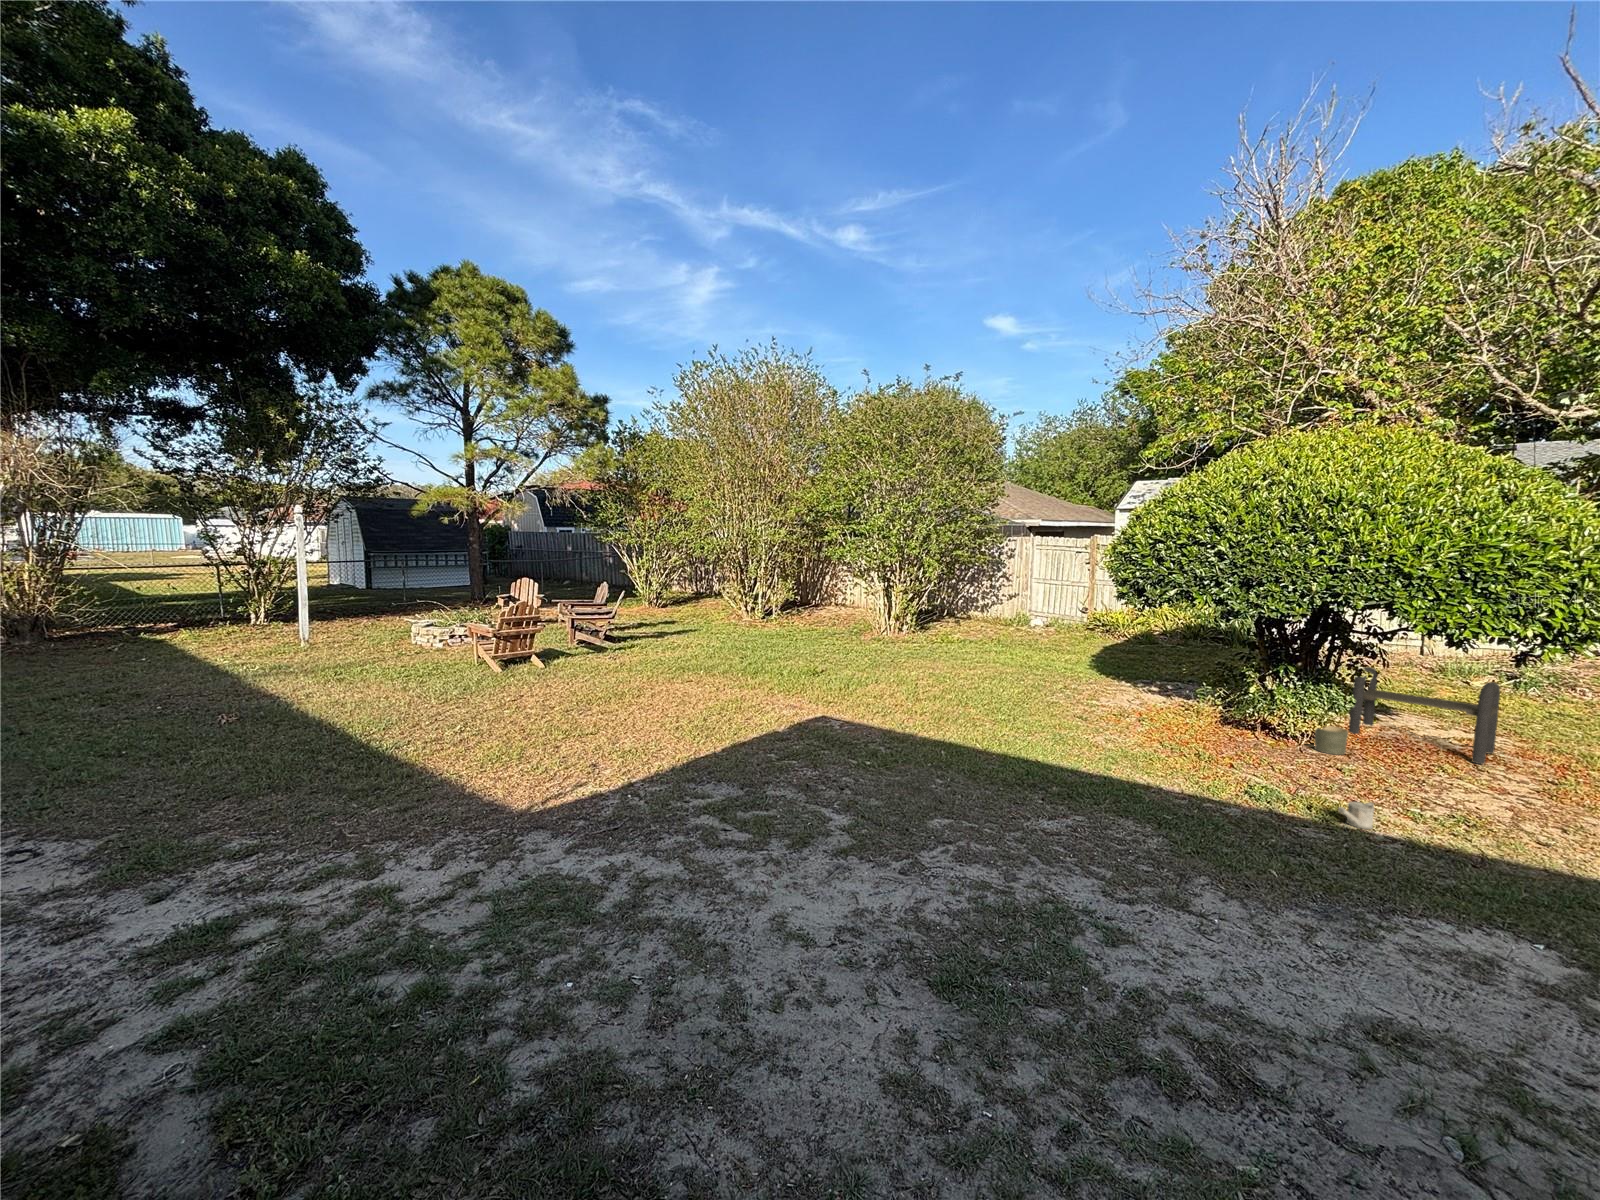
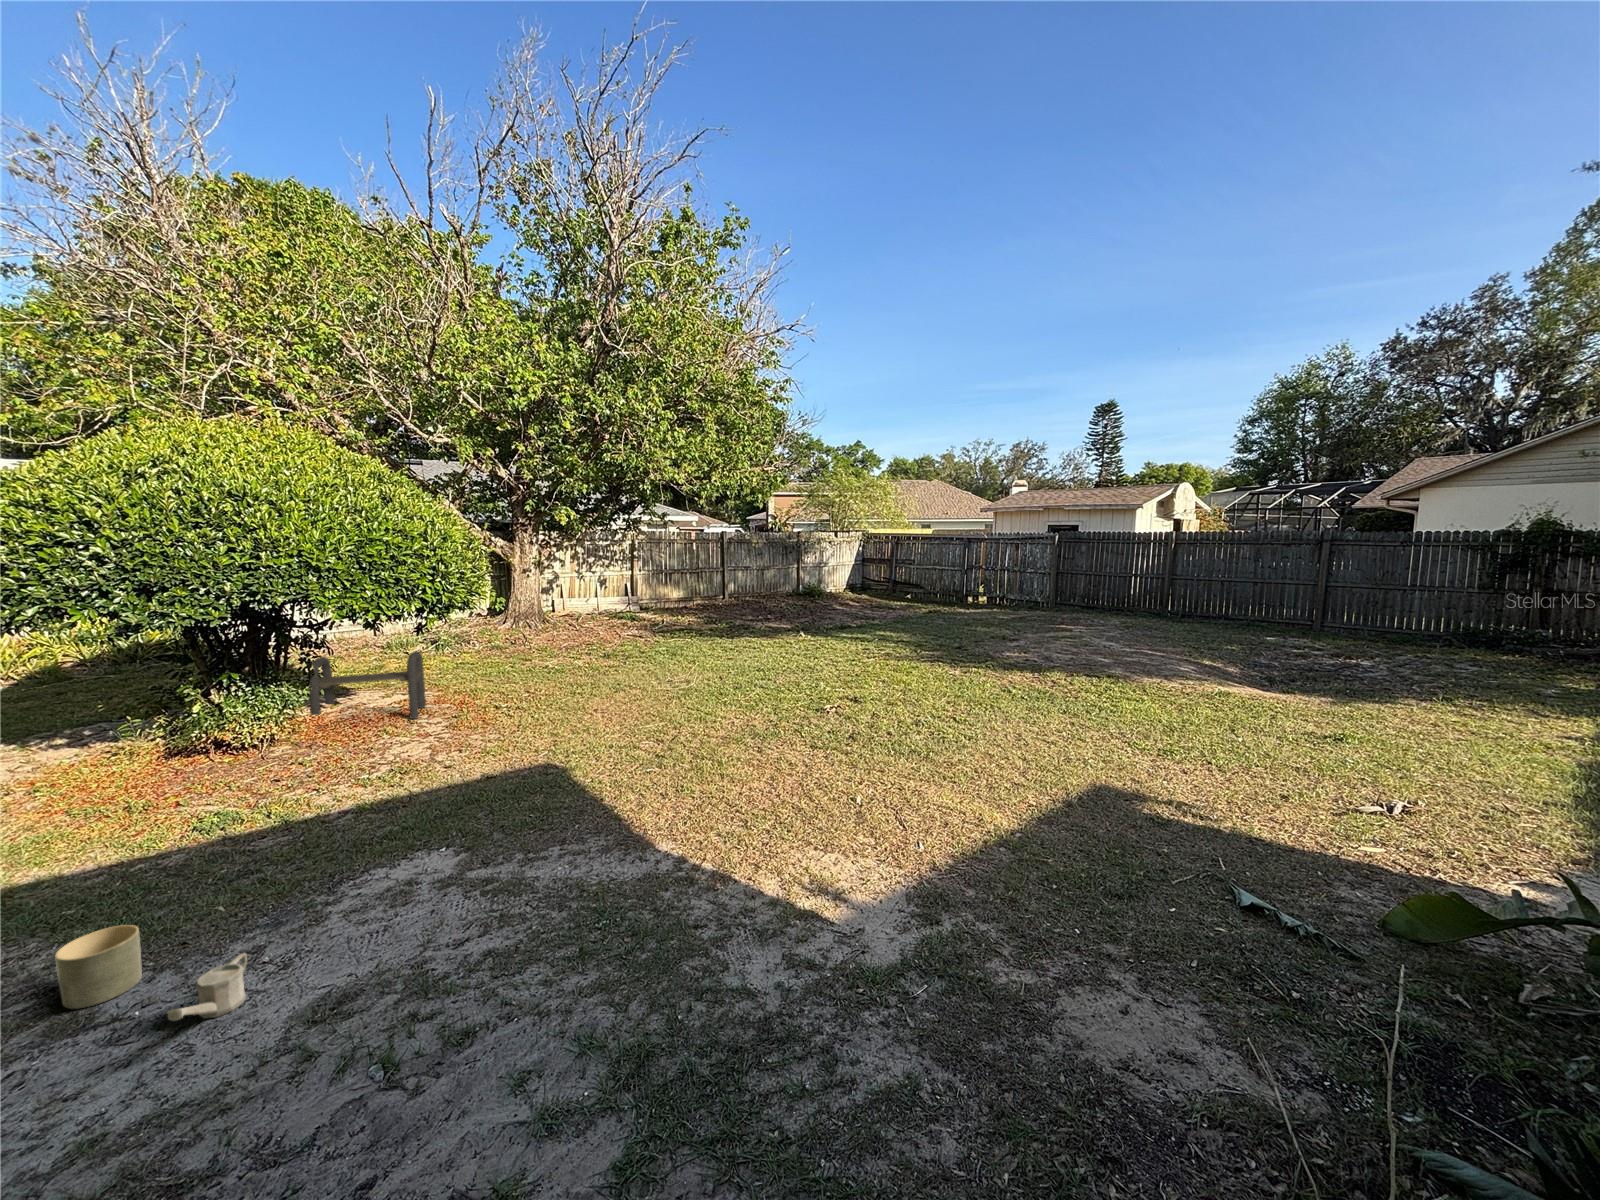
planter: present [1314,726,1348,755] -> present [55,925,142,1009]
watering can: present [1338,802,1374,829] -> present [168,953,247,1021]

